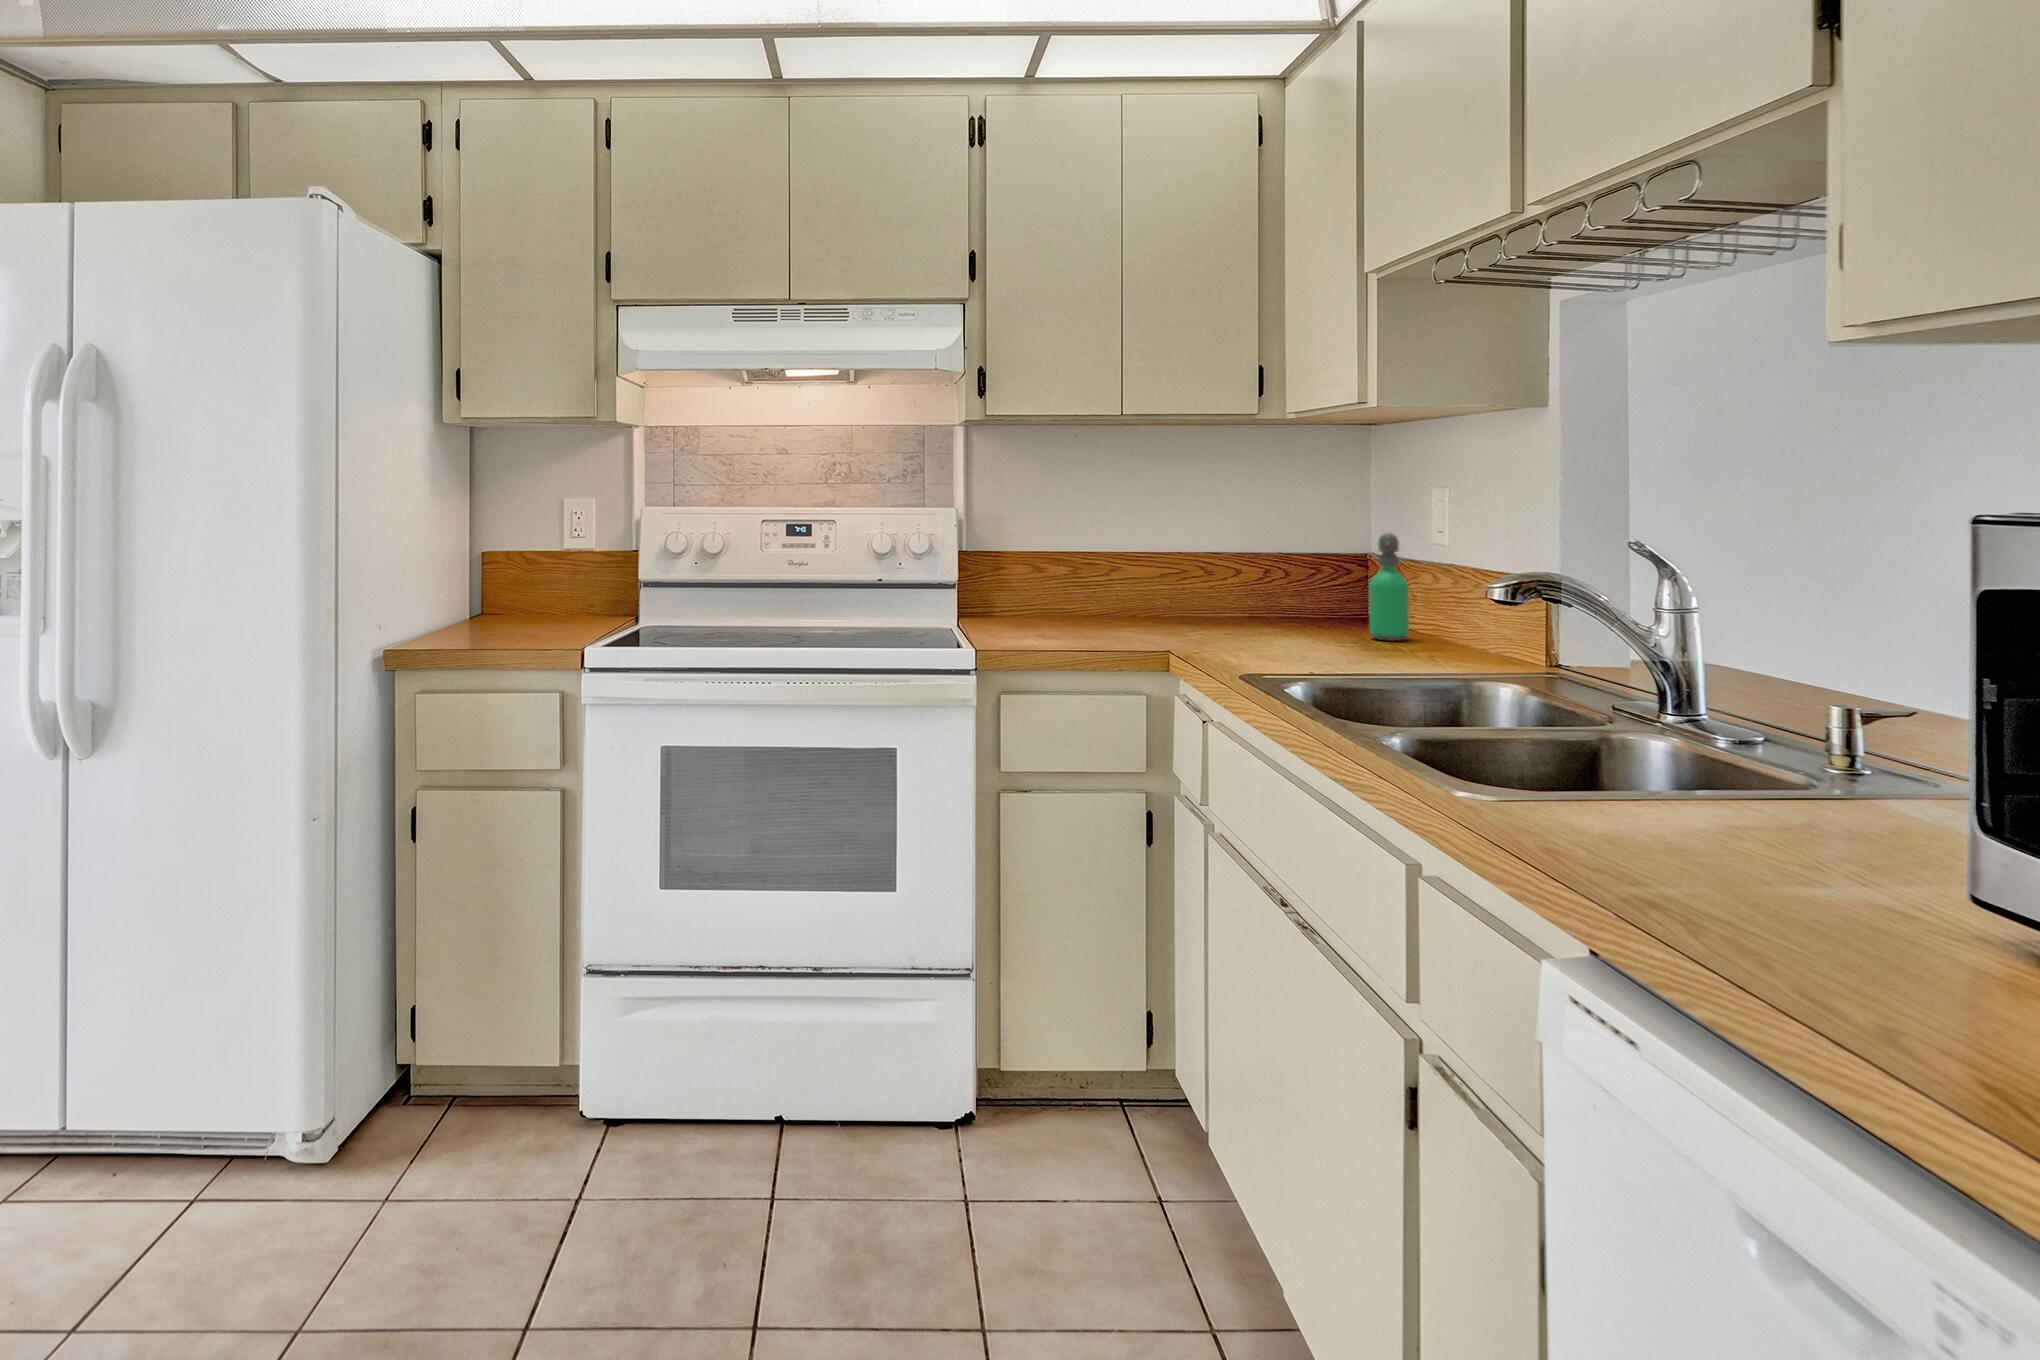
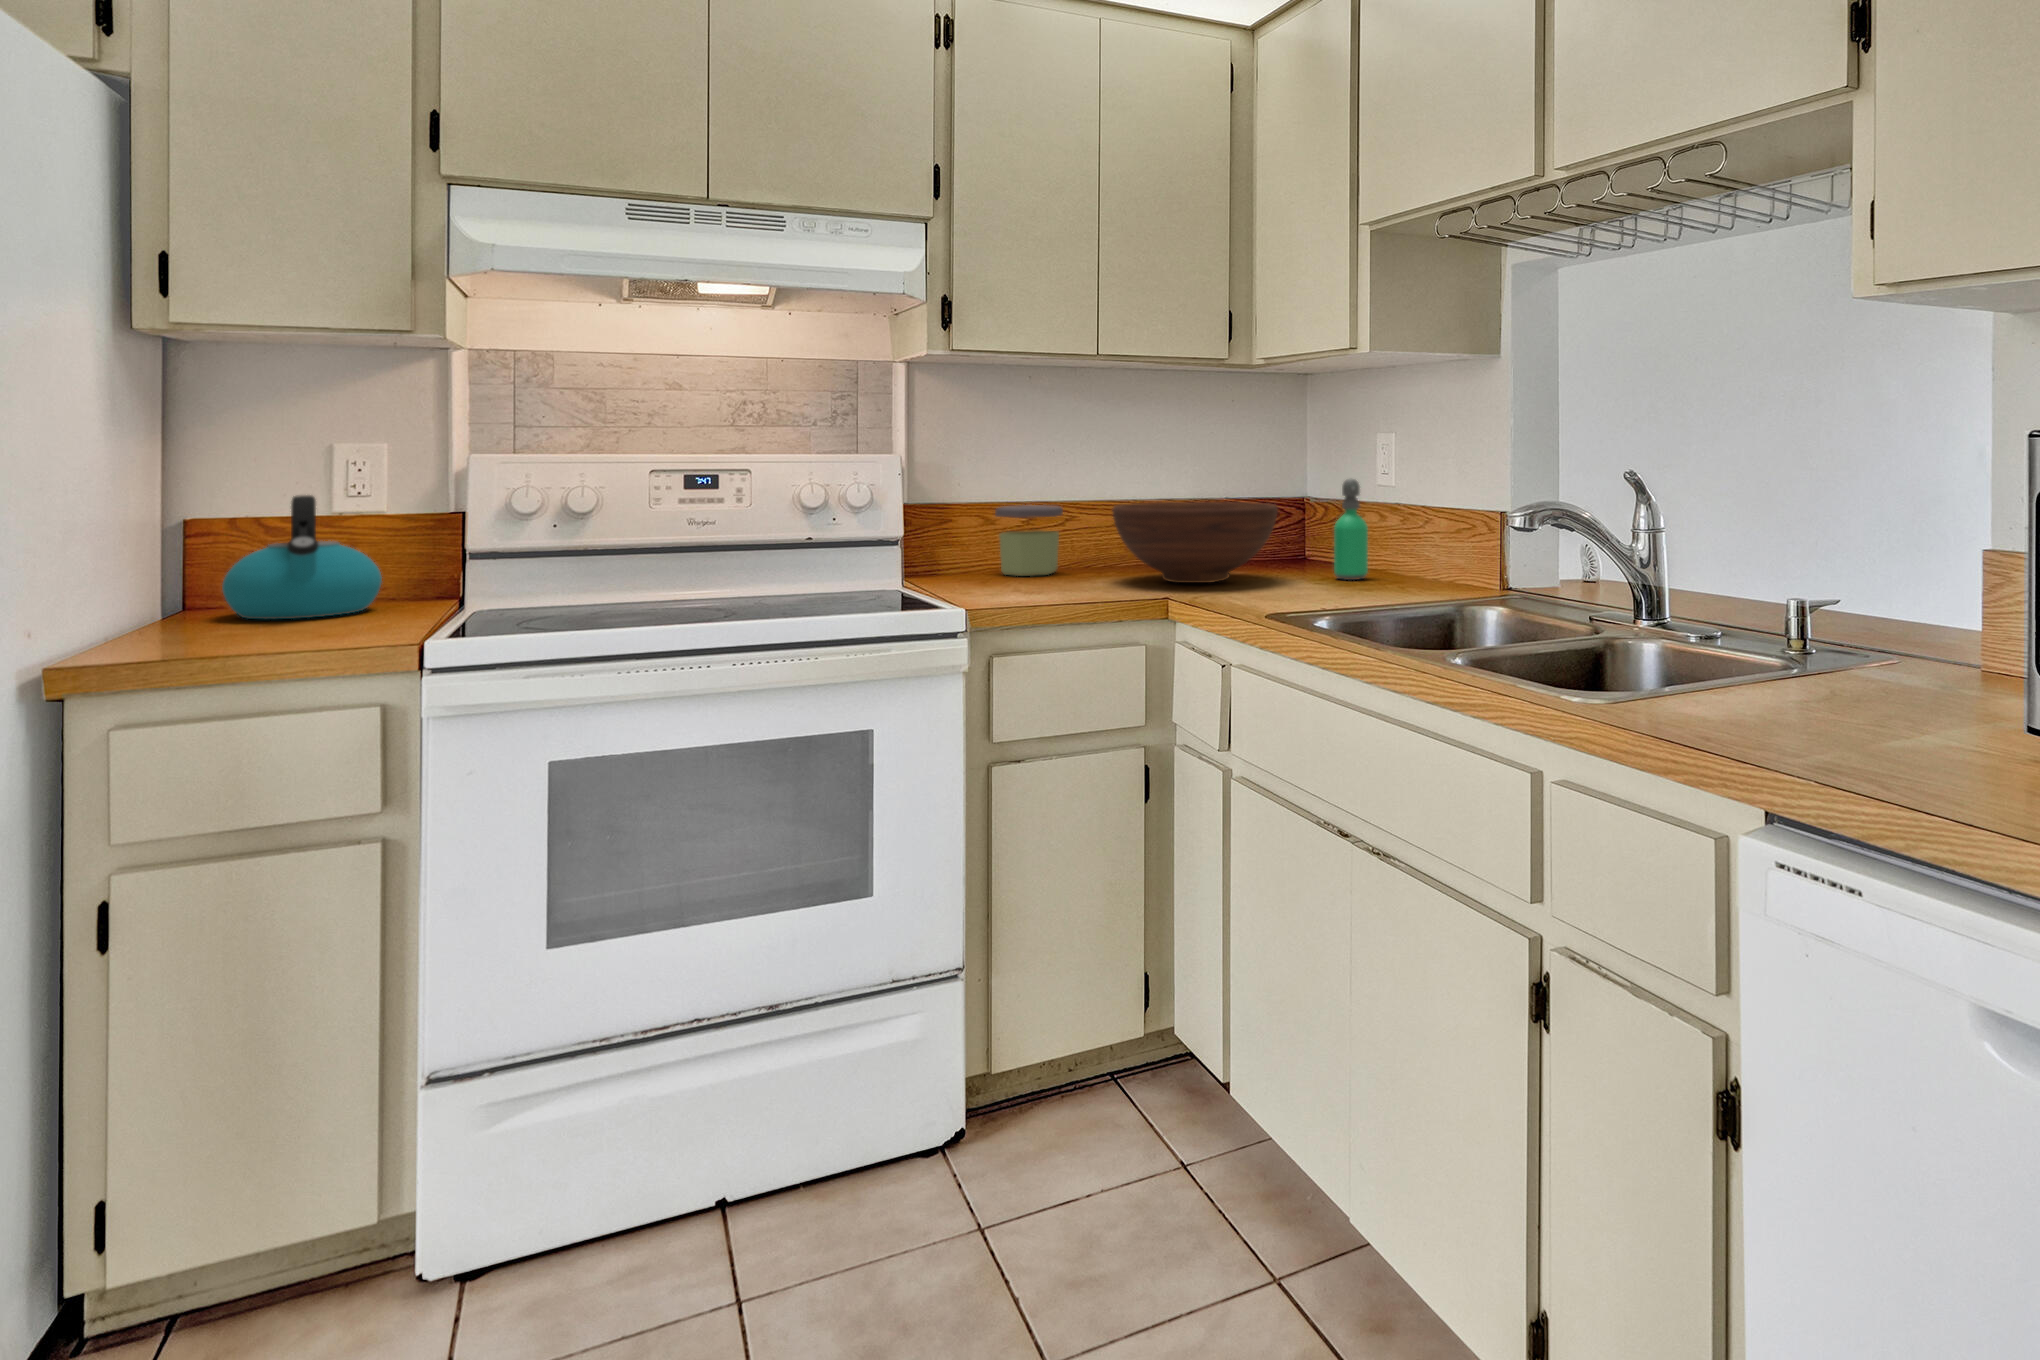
kettle: none [494,536,586,625] -> present [222,495,382,619]
jar: none [1040,552,1103,618] -> present [995,505,1063,576]
fruit bowl: none [1136,553,1304,635] -> present [1112,502,1278,583]

